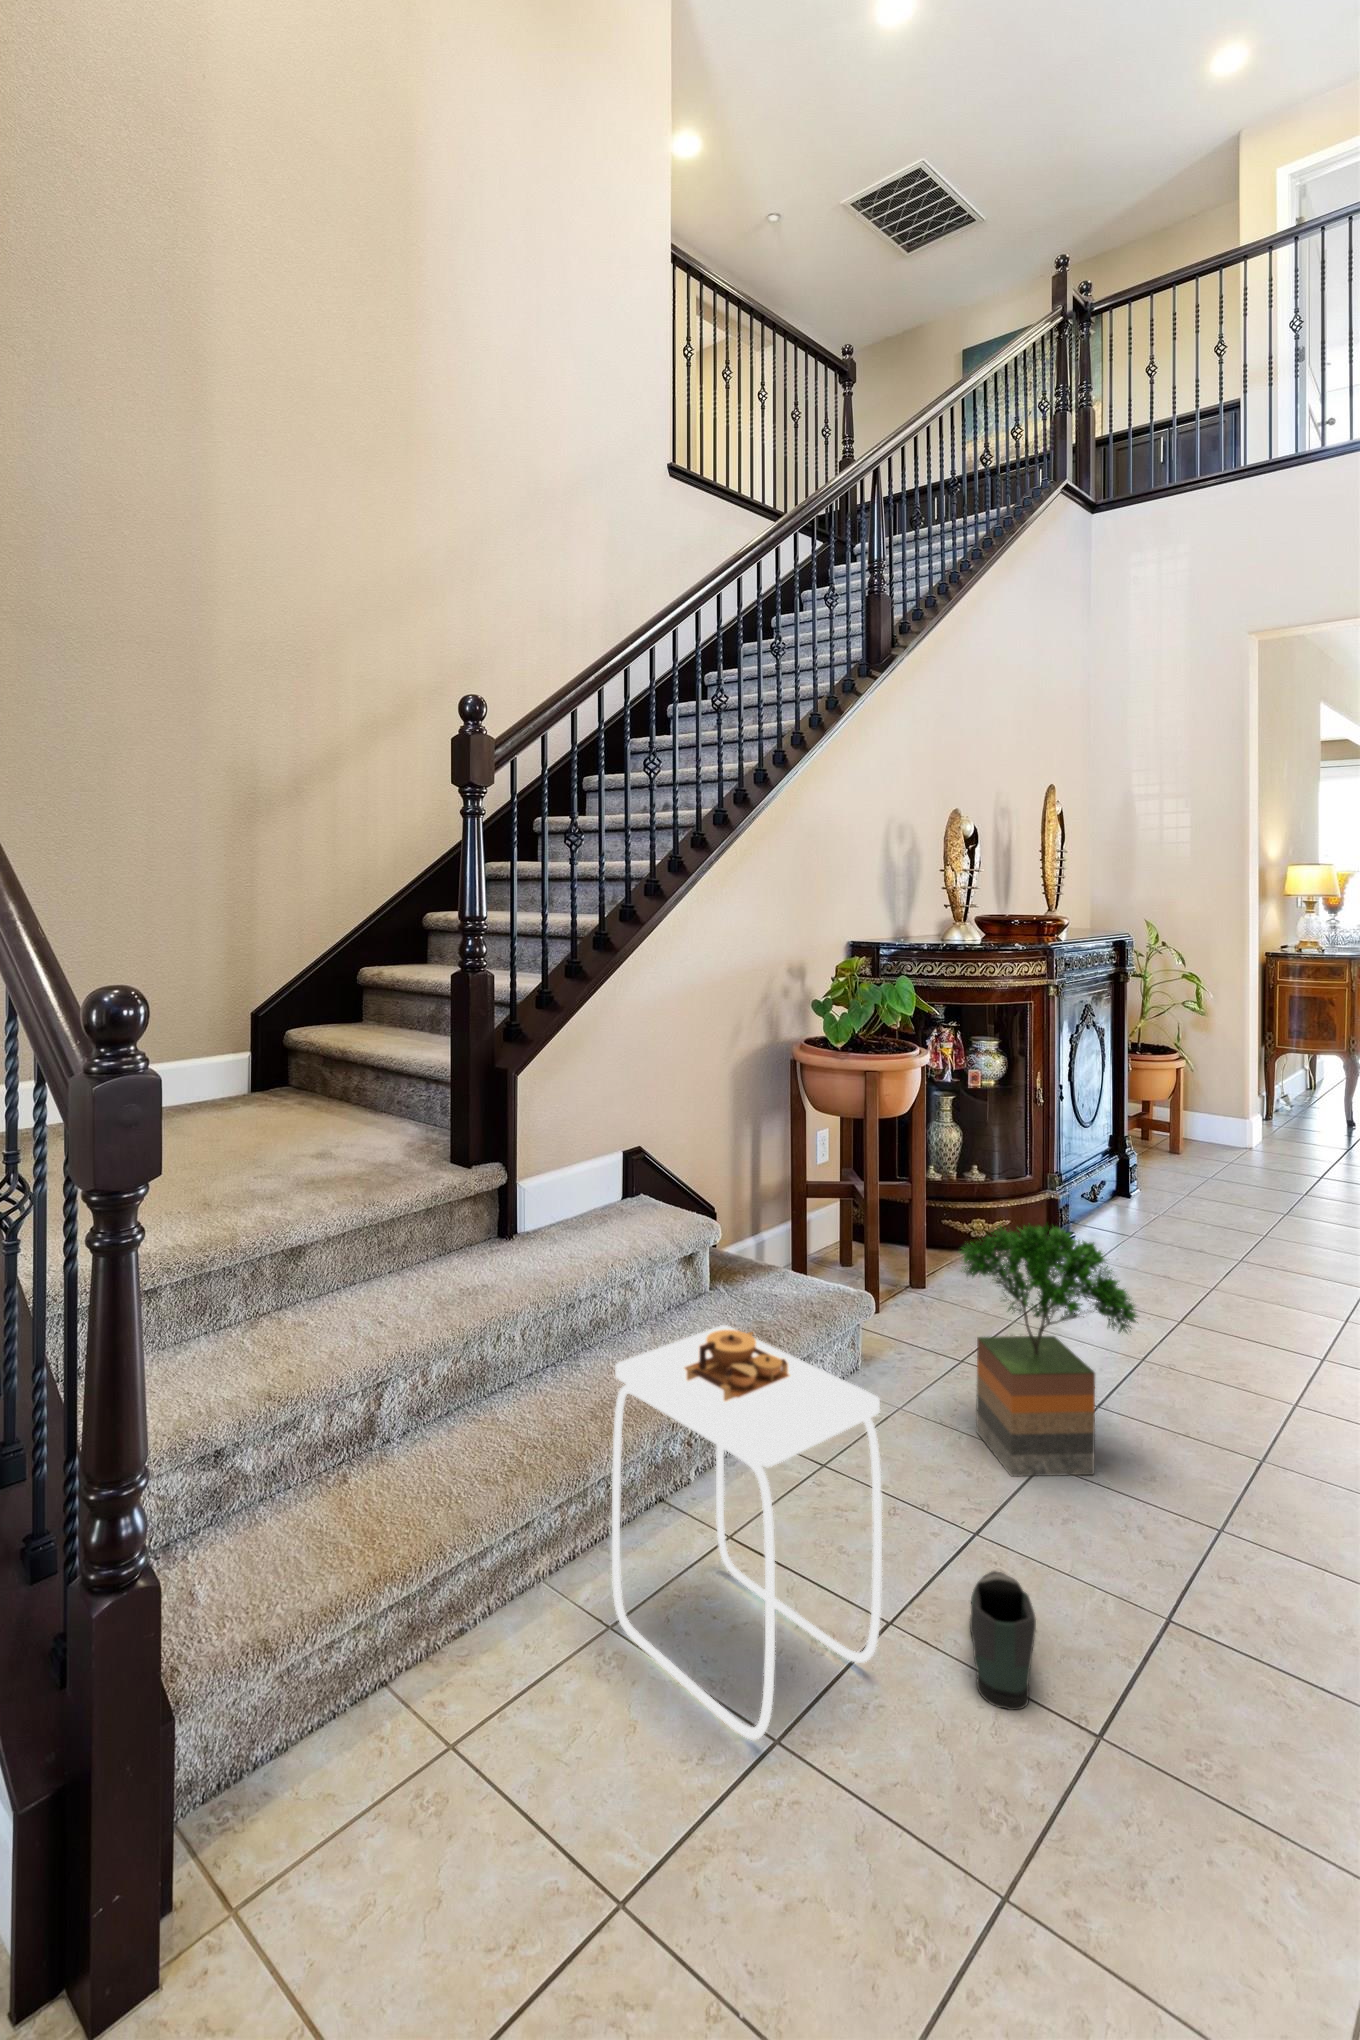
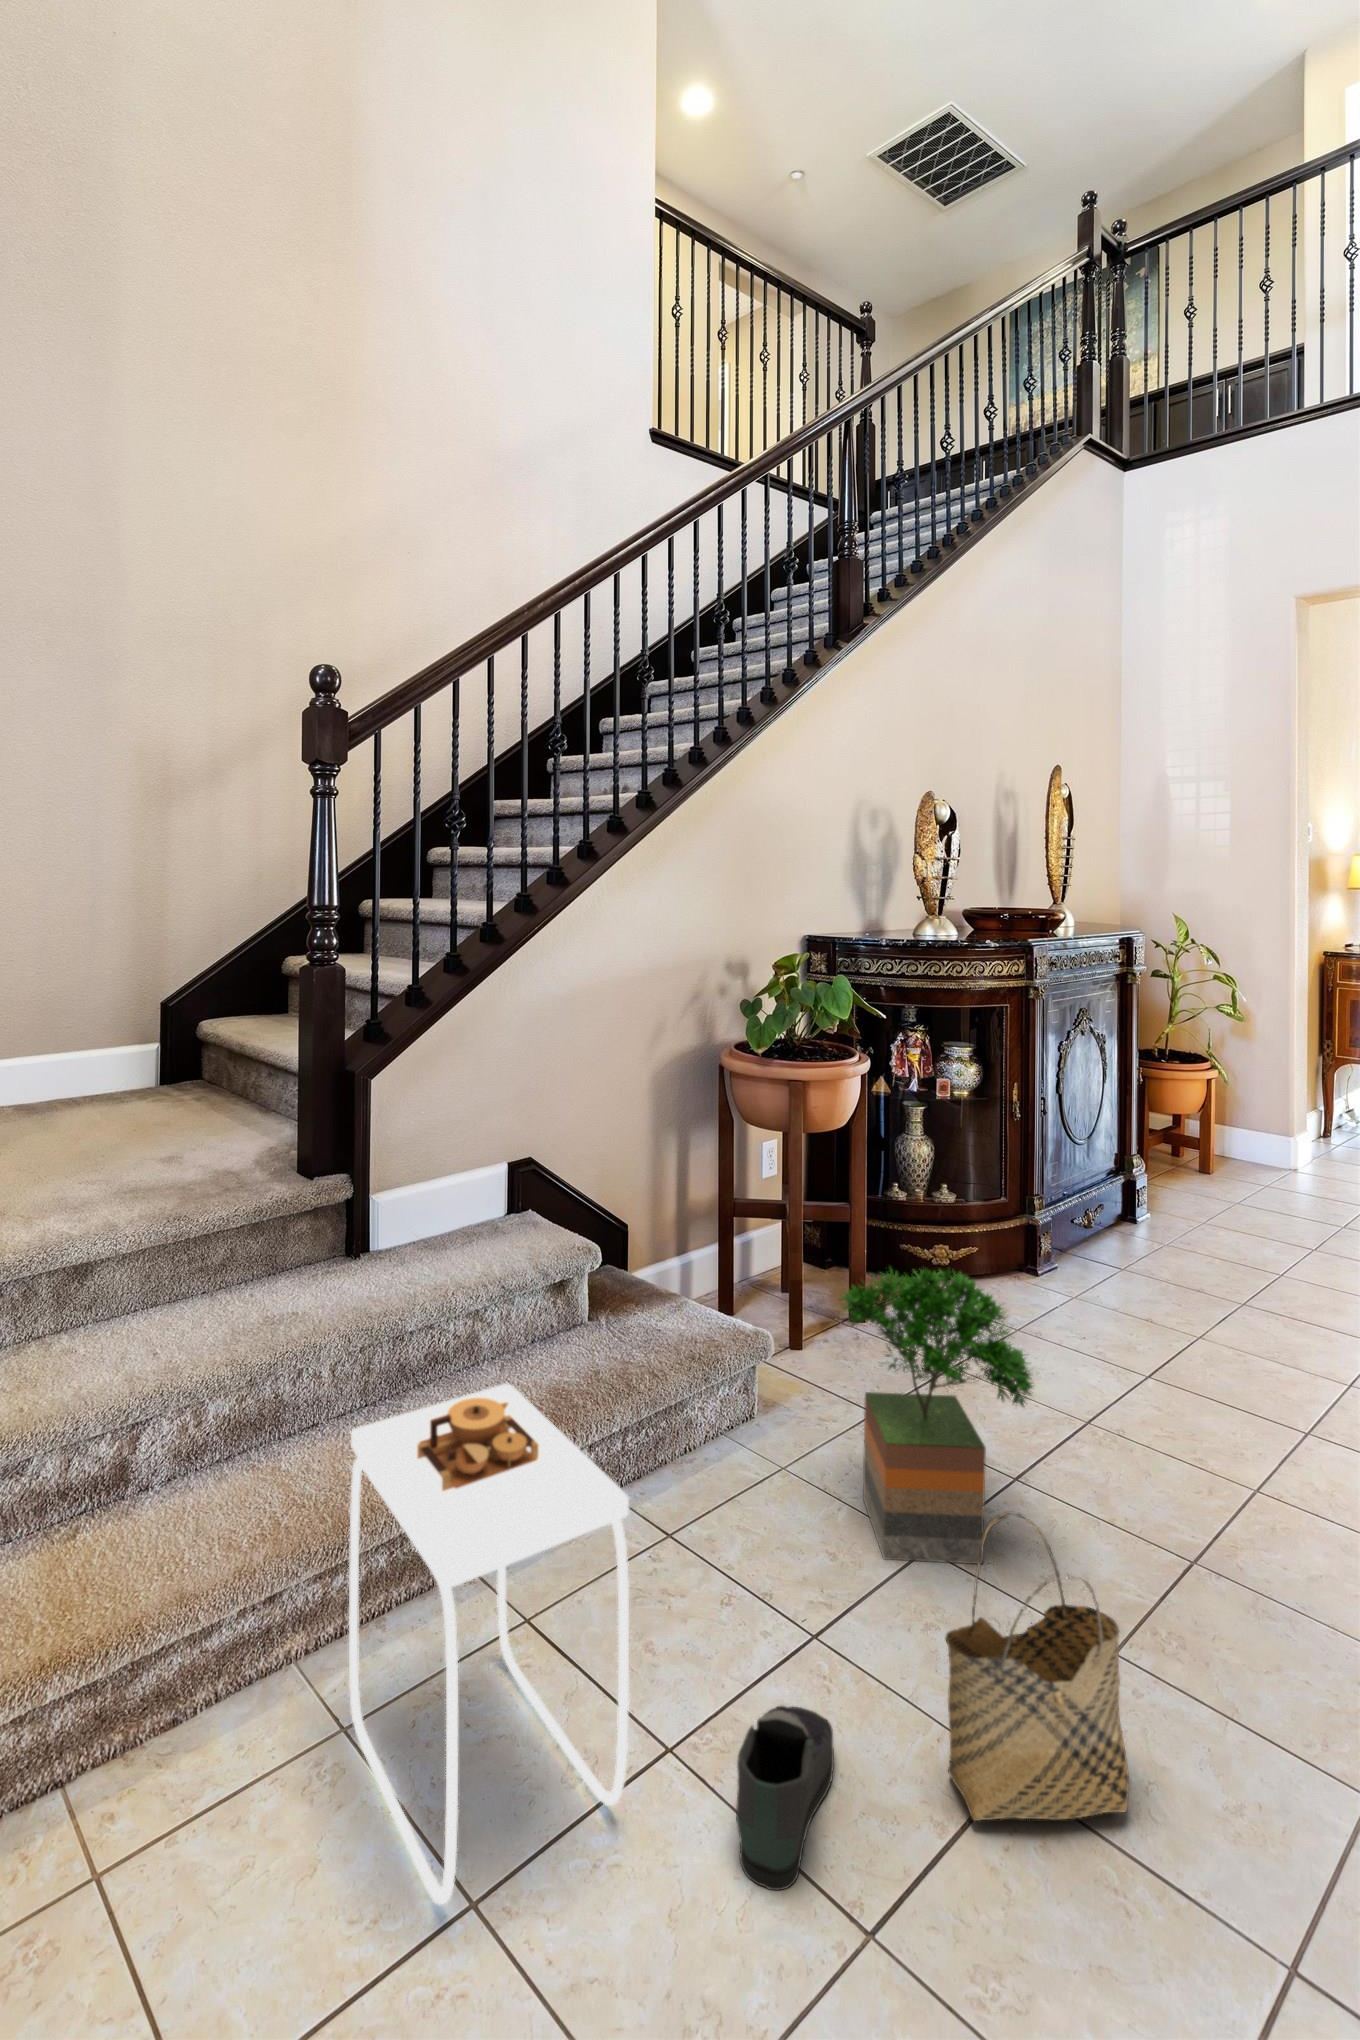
woven basket: none [1121,1404,1269,1651] -> present [945,1512,1129,1821]

